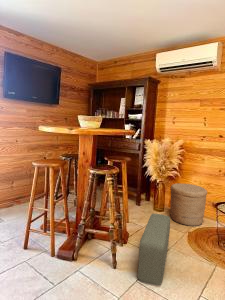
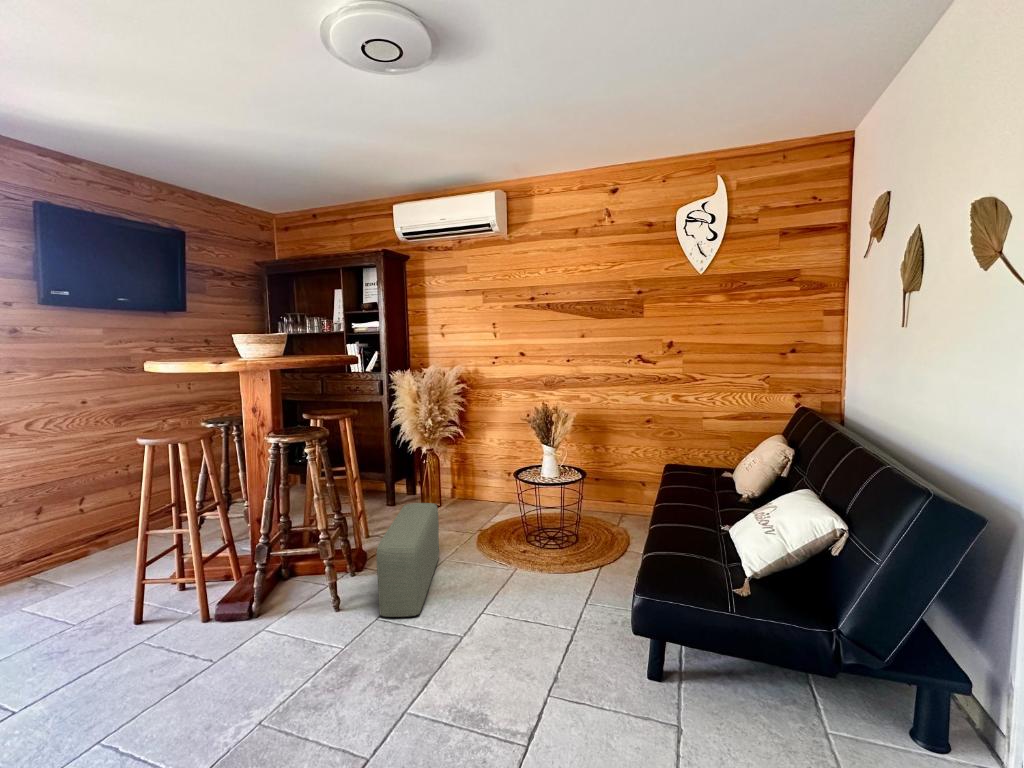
woven basket: present [170,183,207,226] -> none [445,446,509,520]

